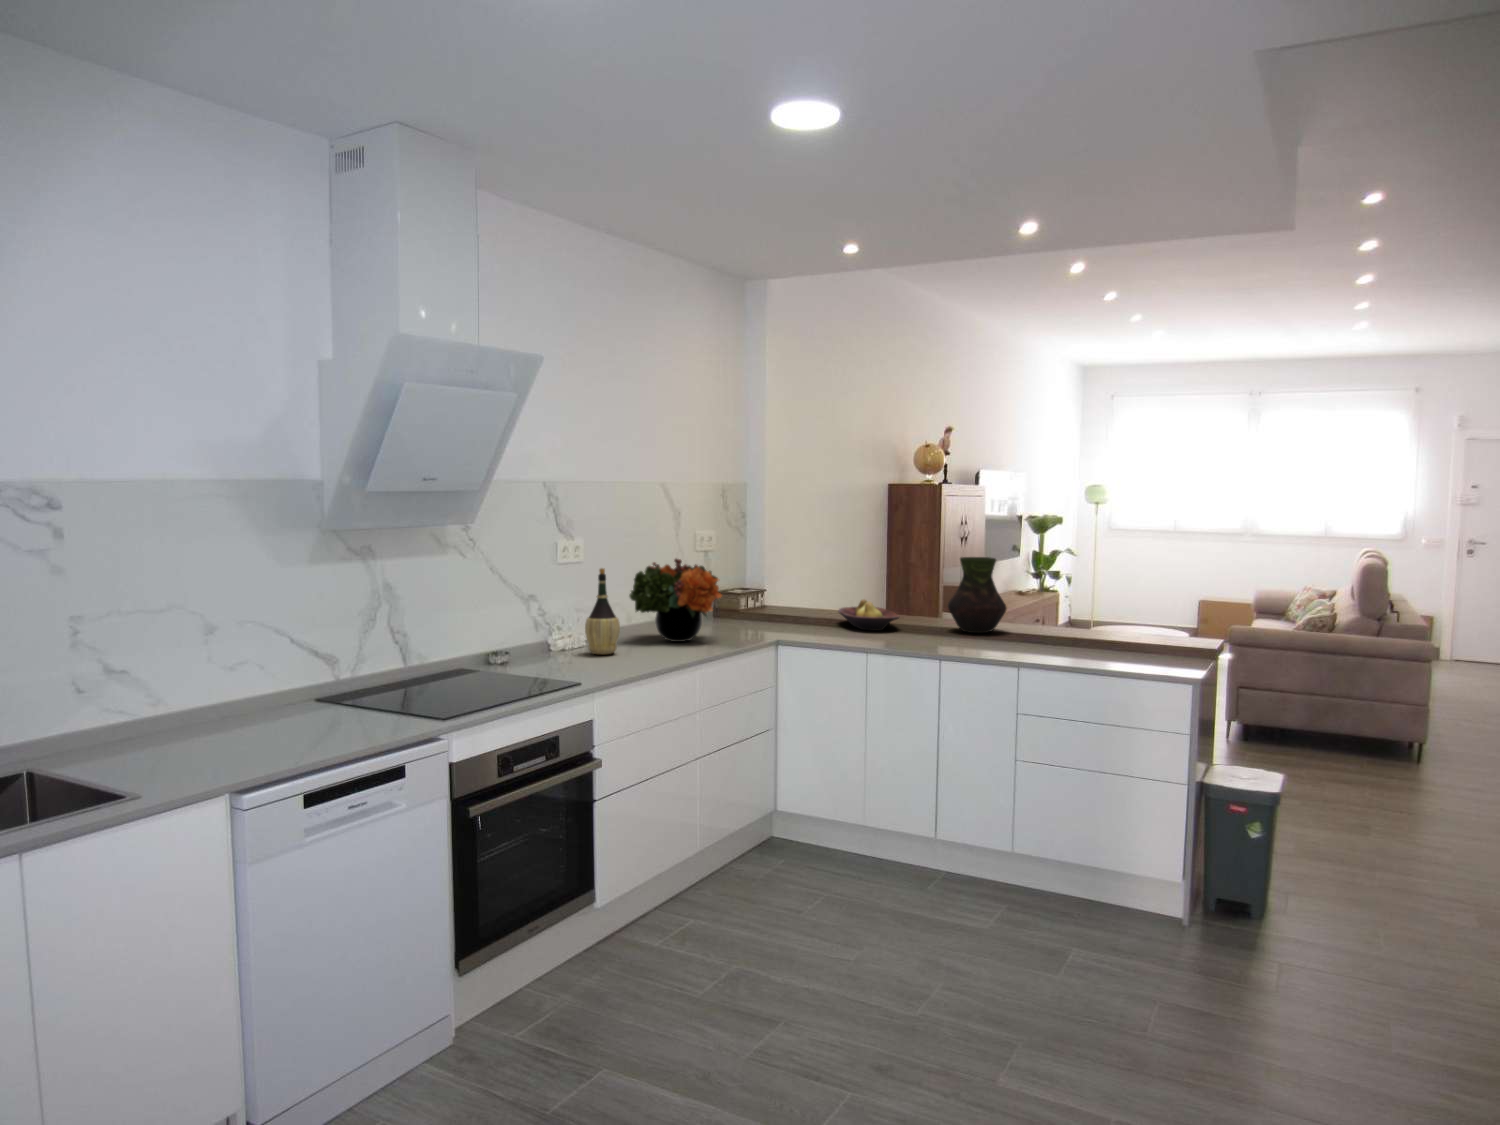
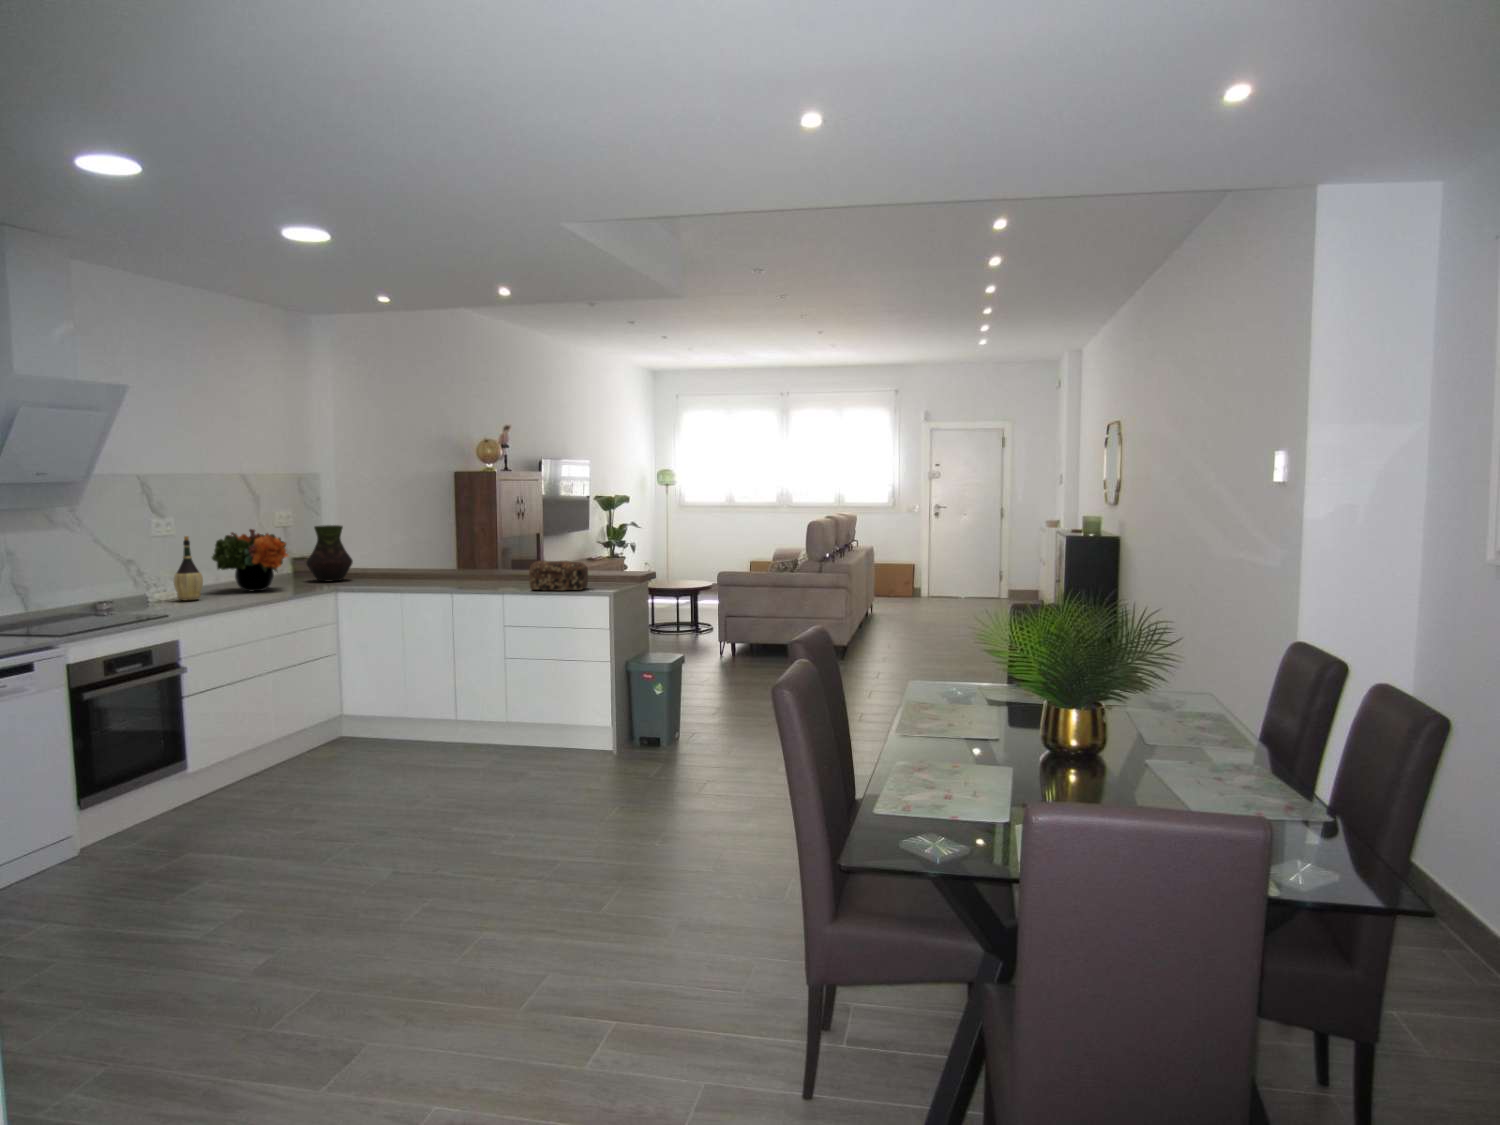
vase: present [948,557,1007,633] -> present [307,525,353,581]
fruit bowl: present [838,600,899,631] -> none [390,558,435,579]
bread loaf: none [1058,617,1146,666] -> present [529,561,588,591]

